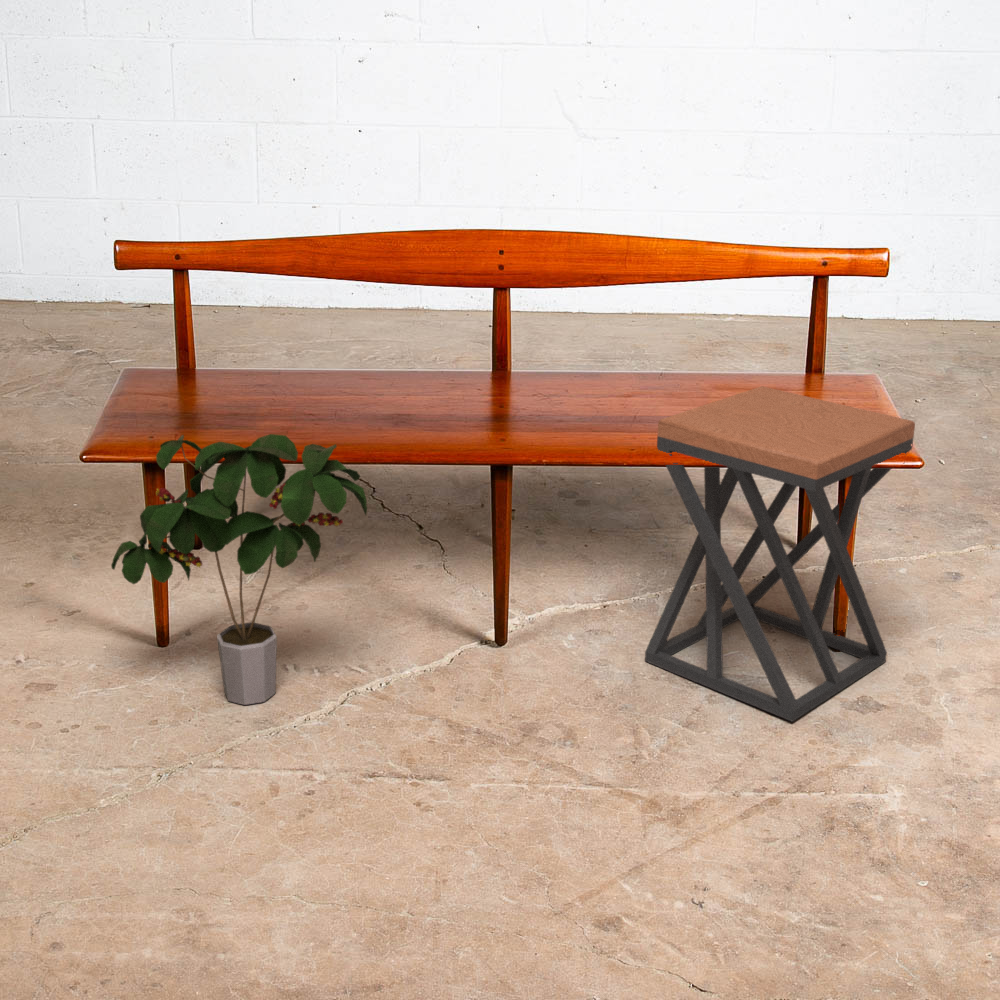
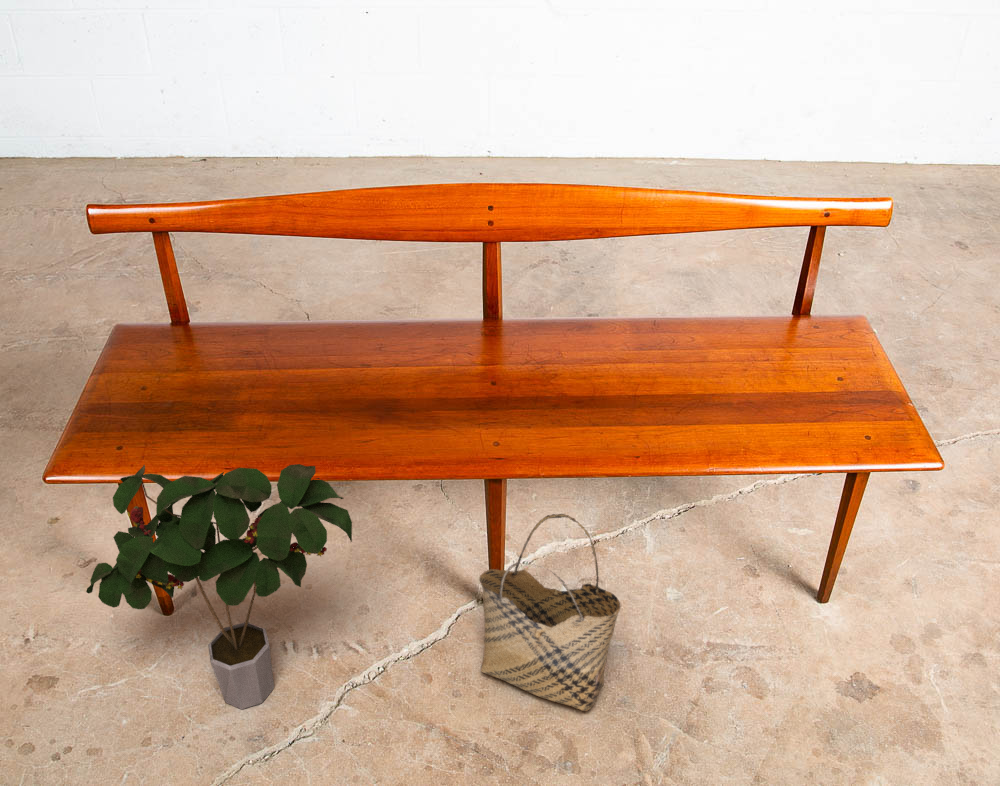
stool: present [645,386,915,722] -> none [637,353,936,723]
woven basket: none [484,508,620,708] -> present [479,514,620,711]

